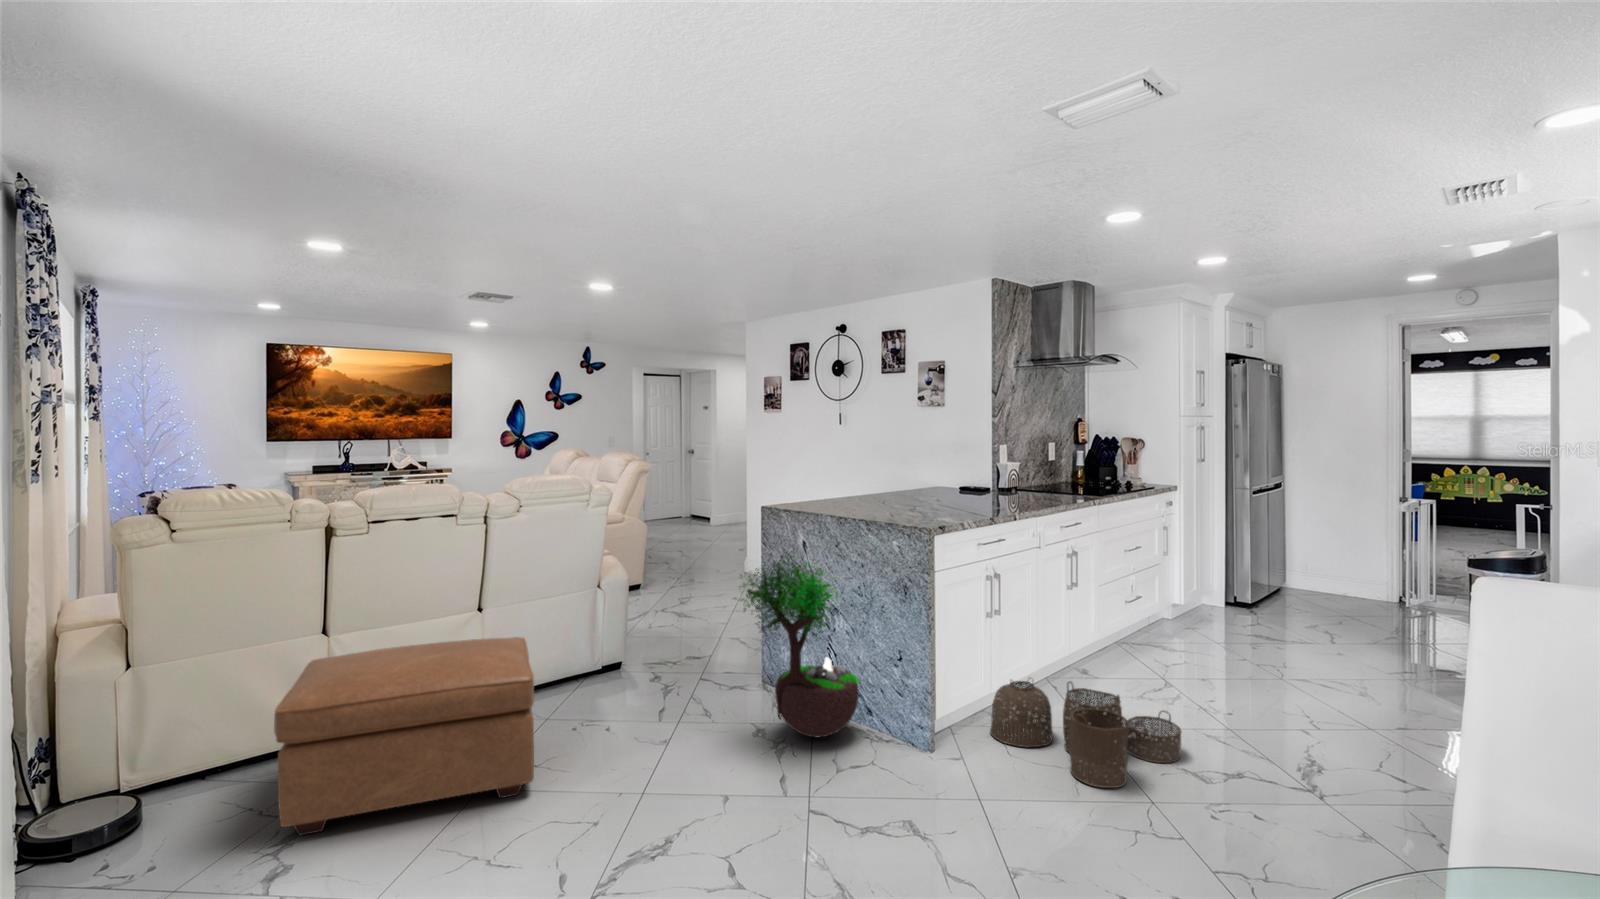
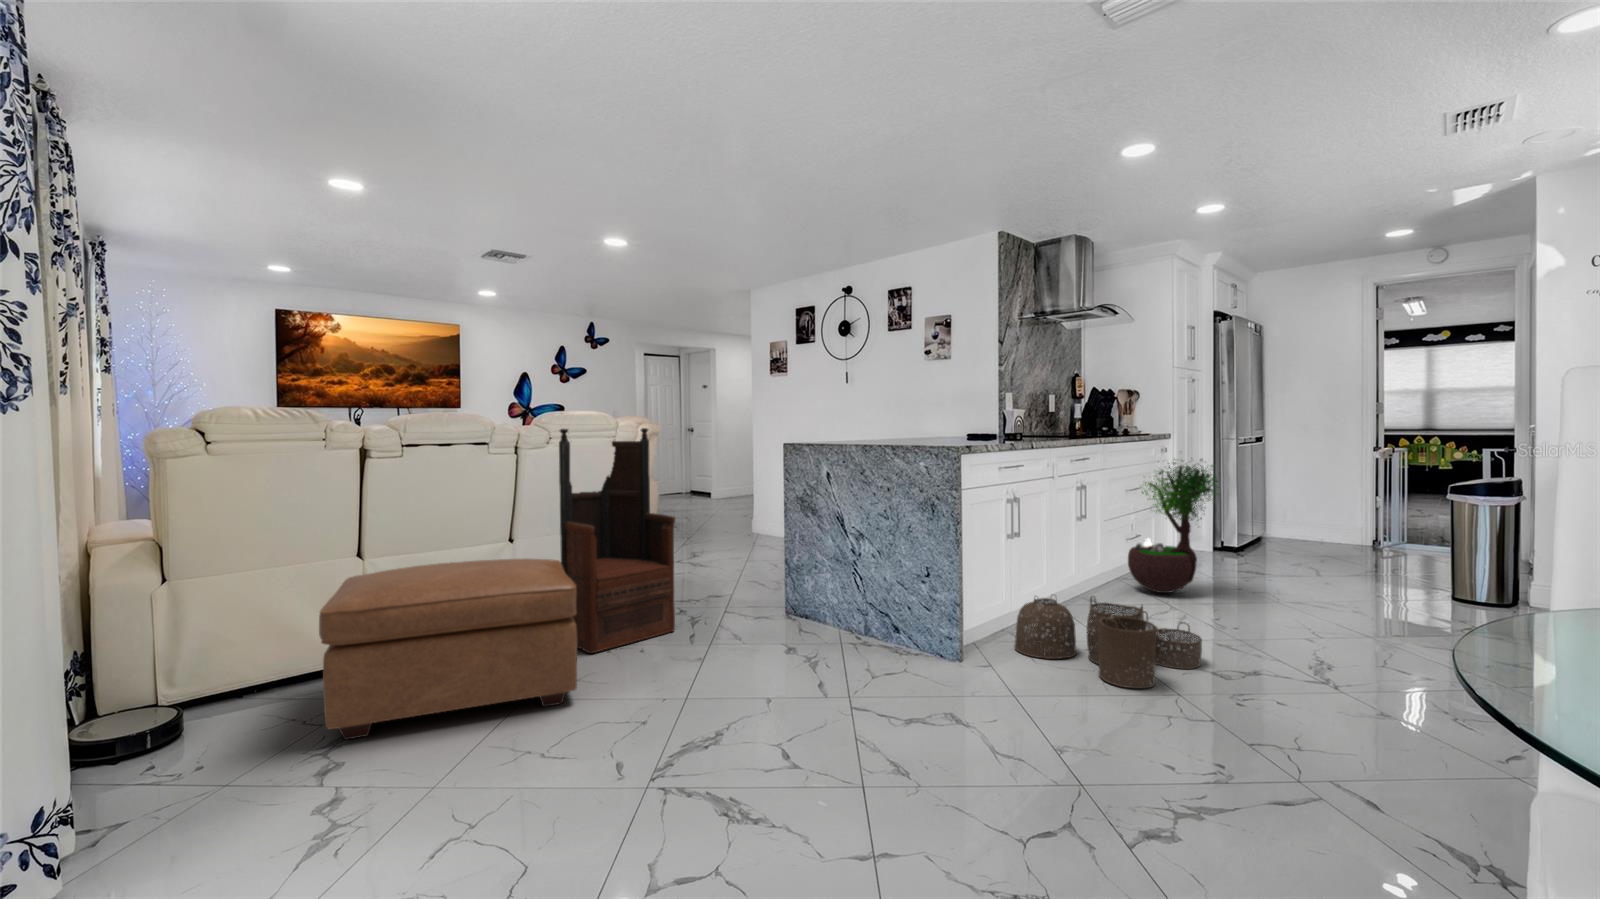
armchair: none [529,493,647,731] -> present [559,428,675,653]
potted tree: present [734,557,859,737] -> present [1128,459,1218,593]

